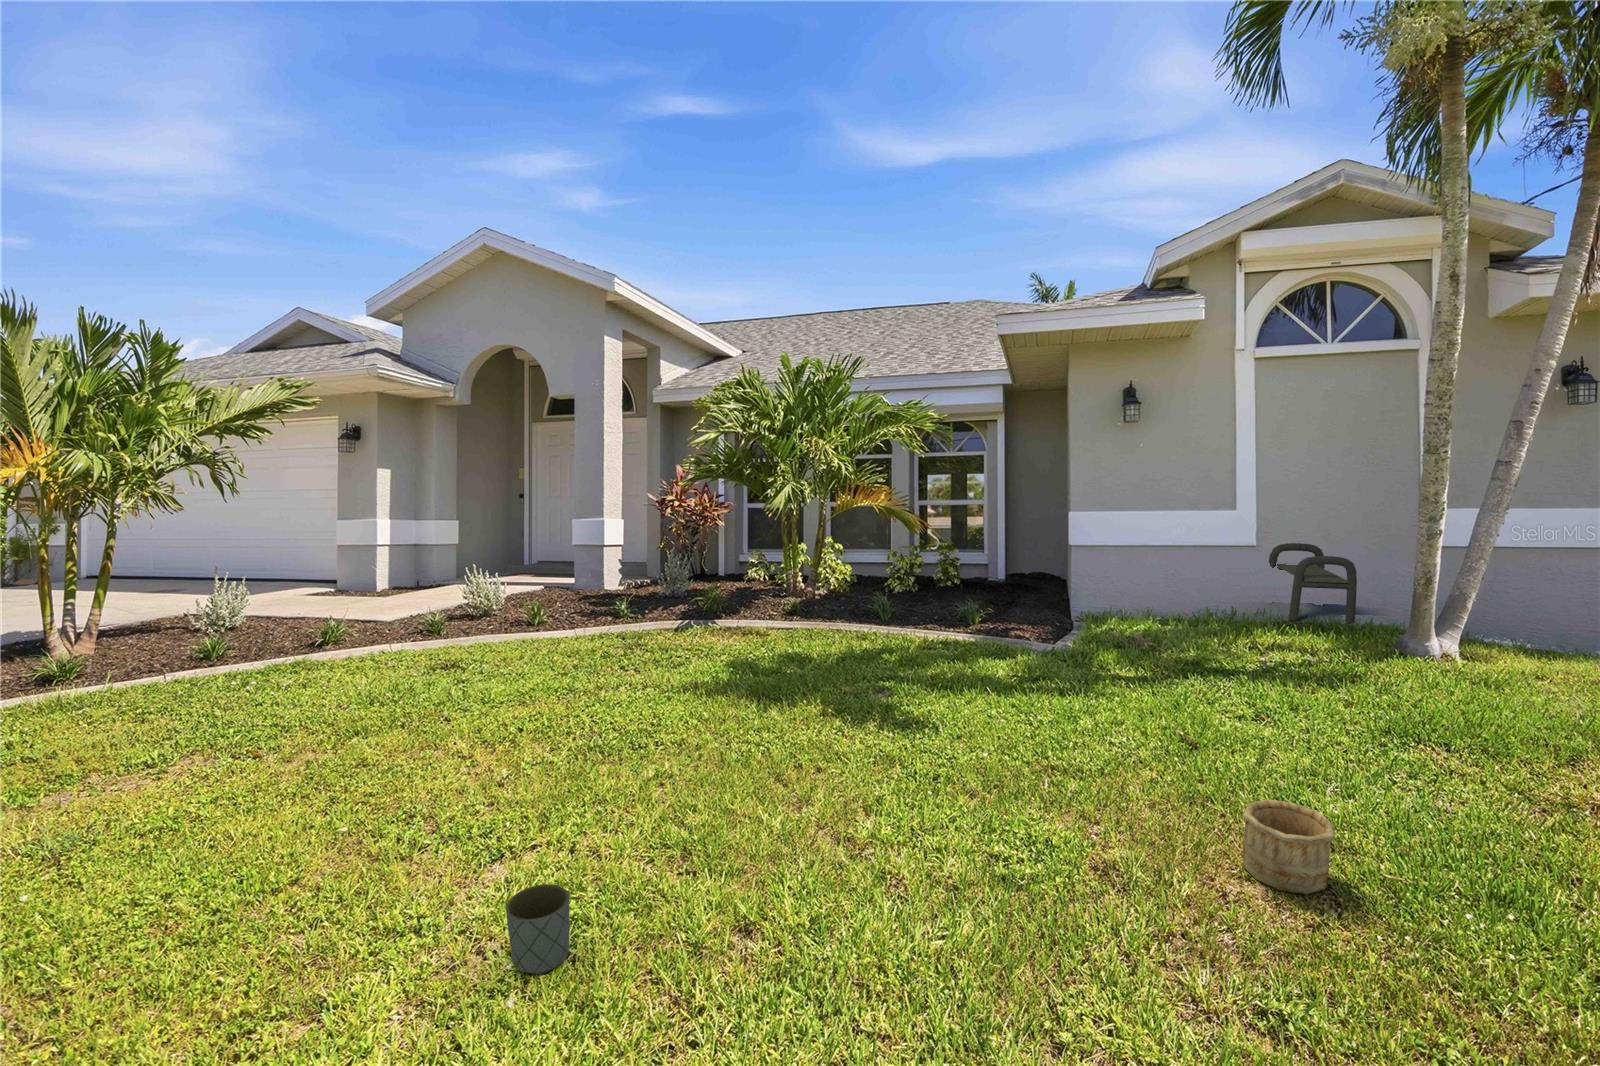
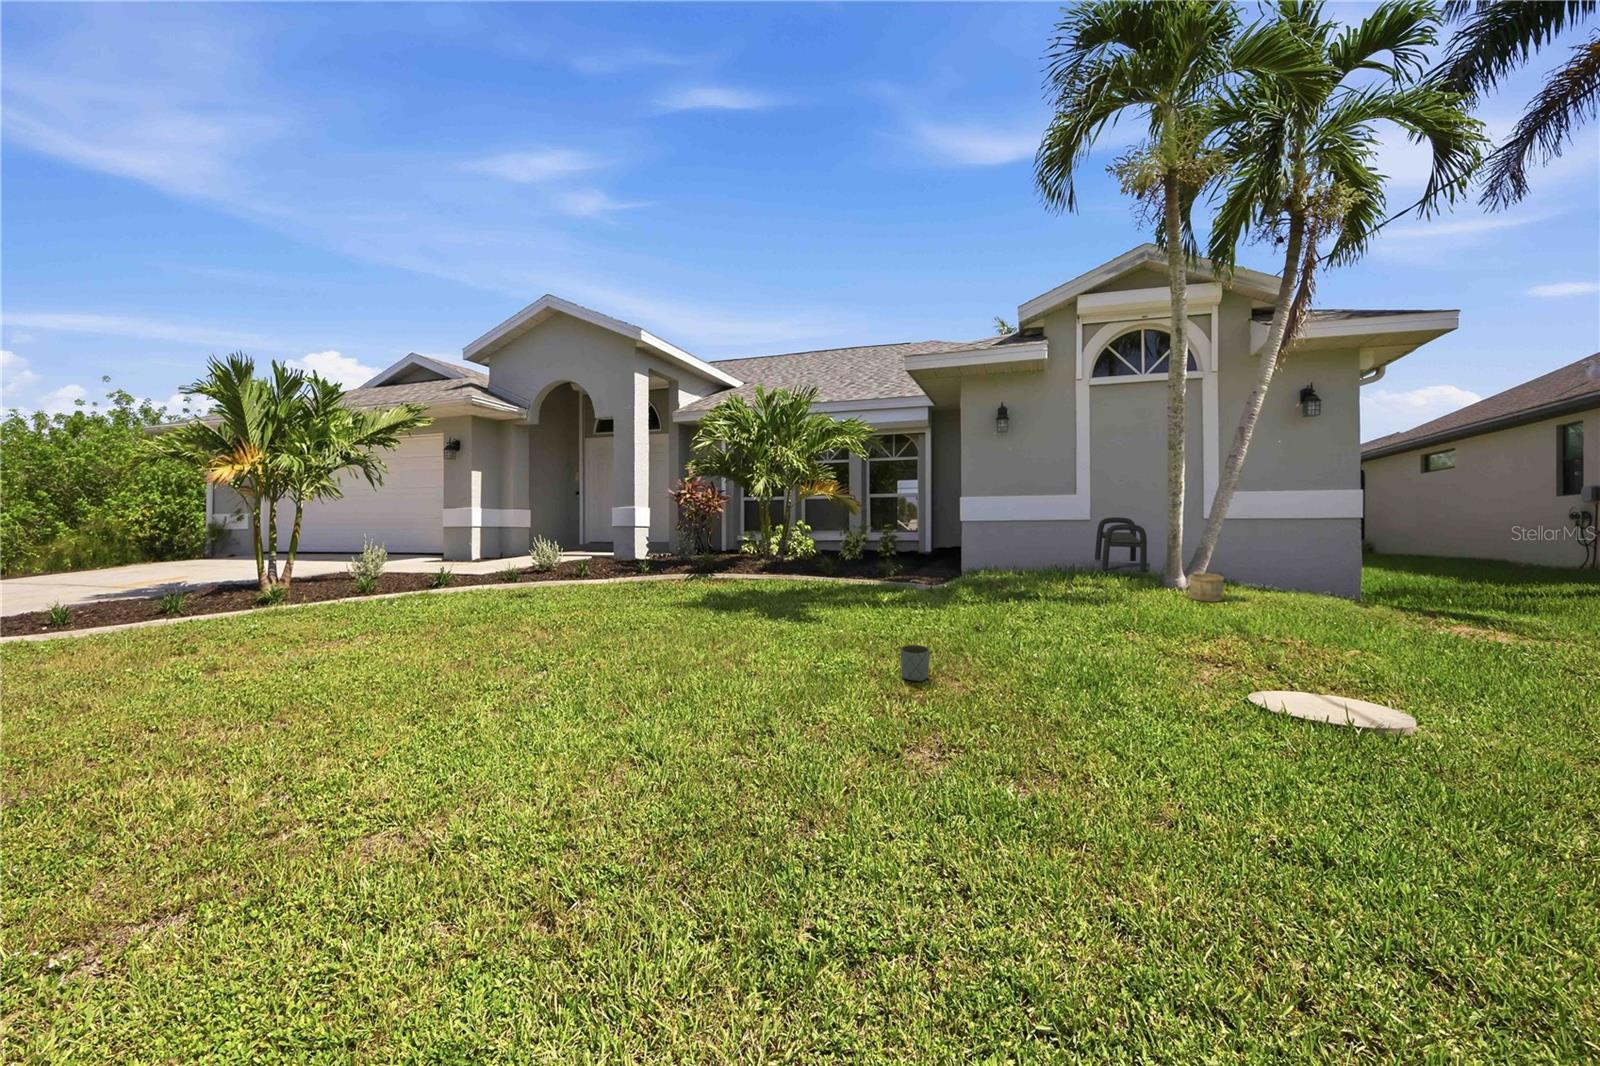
wooden bucket: present [1243,799,1335,894] -> present [1189,573,1224,602]
planter: present [506,884,569,975] -> present [901,645,930,682]

